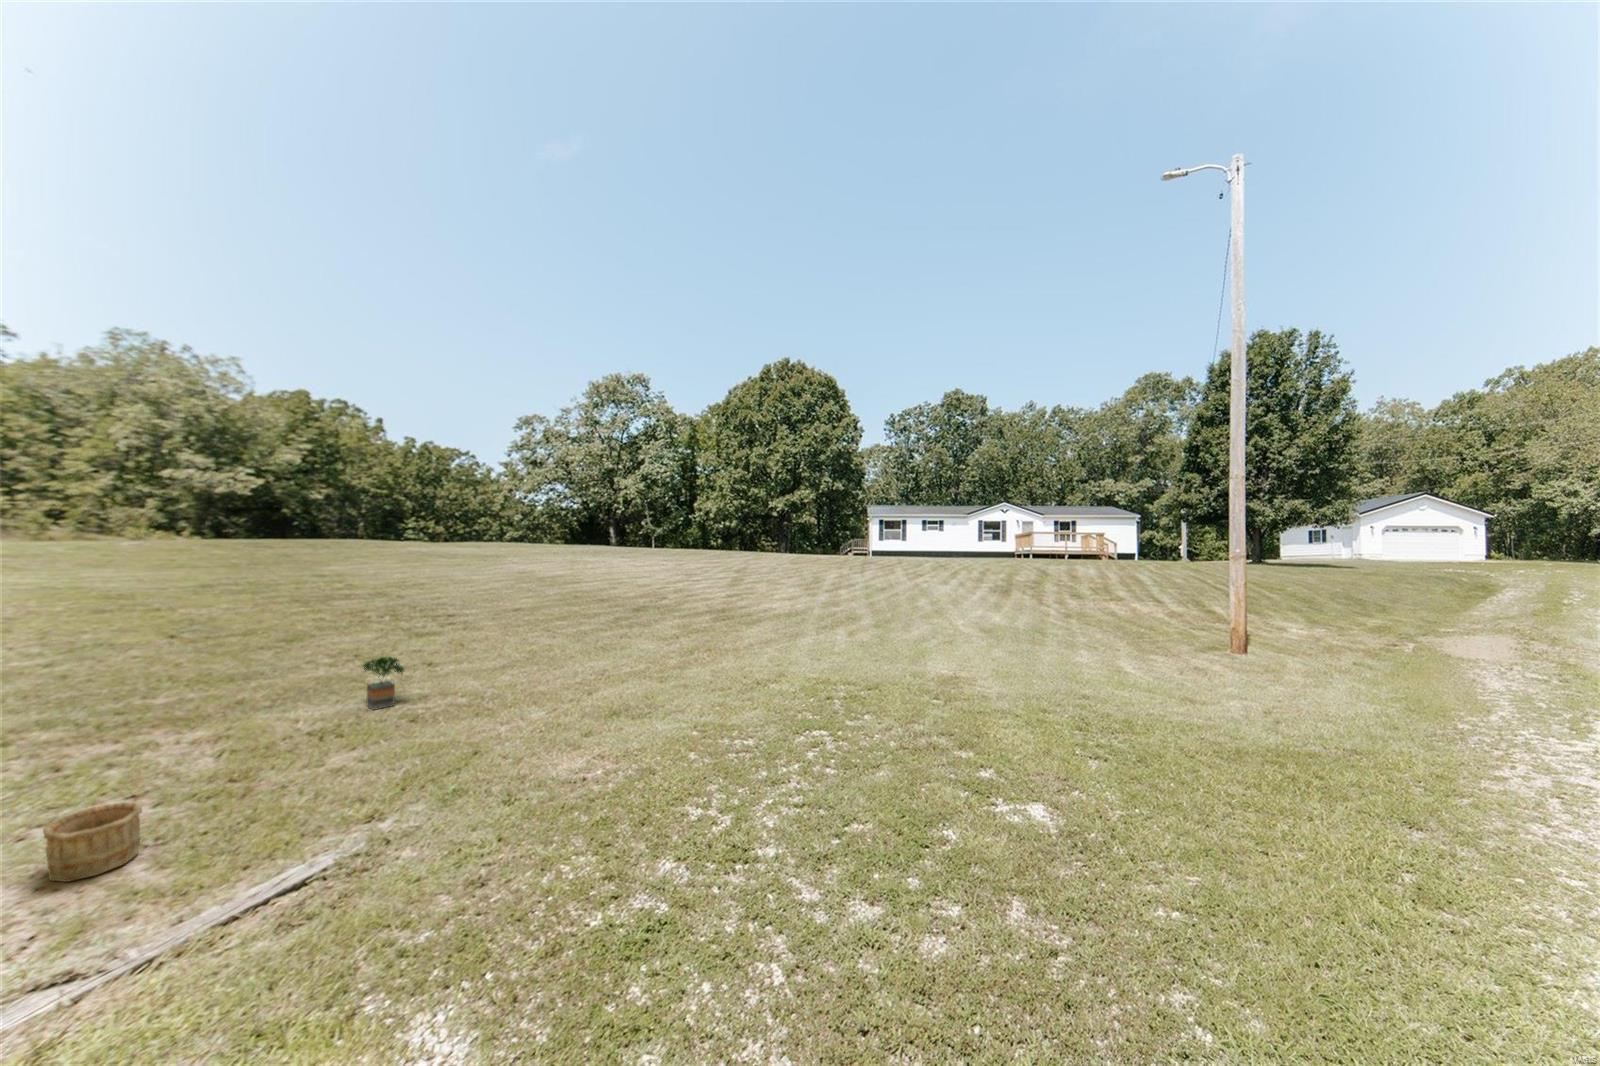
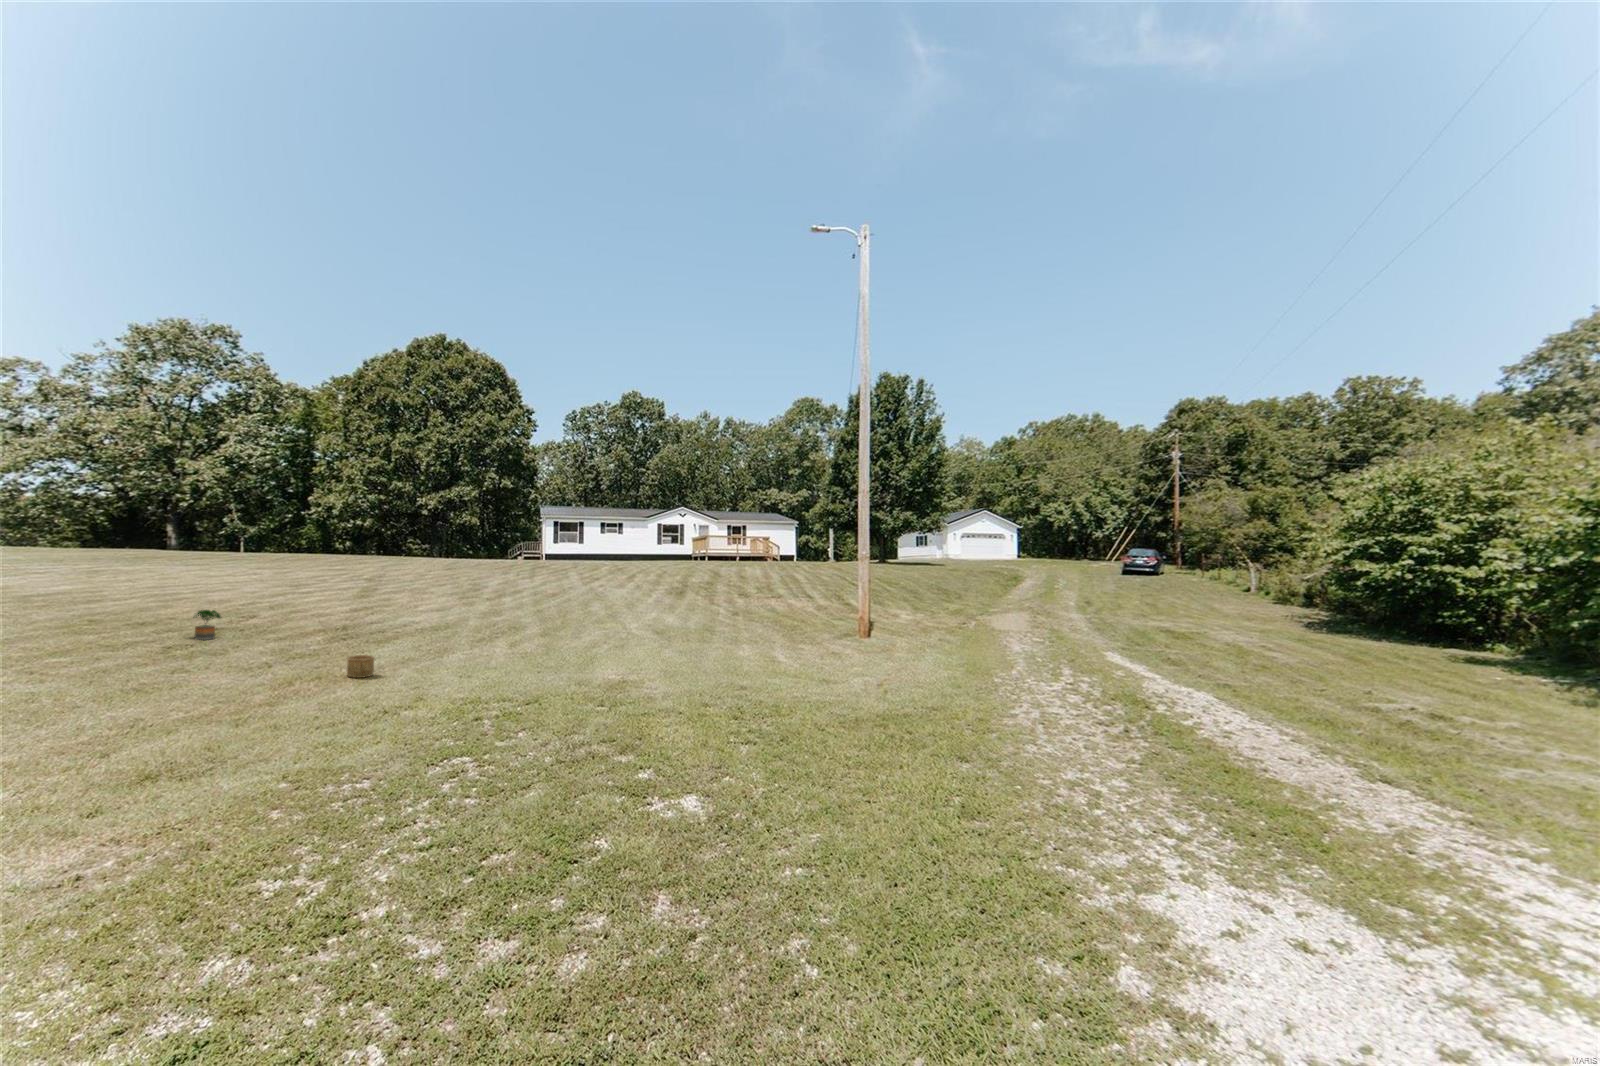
wooden bucket: present [43,802,142,882] -> present [347,655,375,678]

